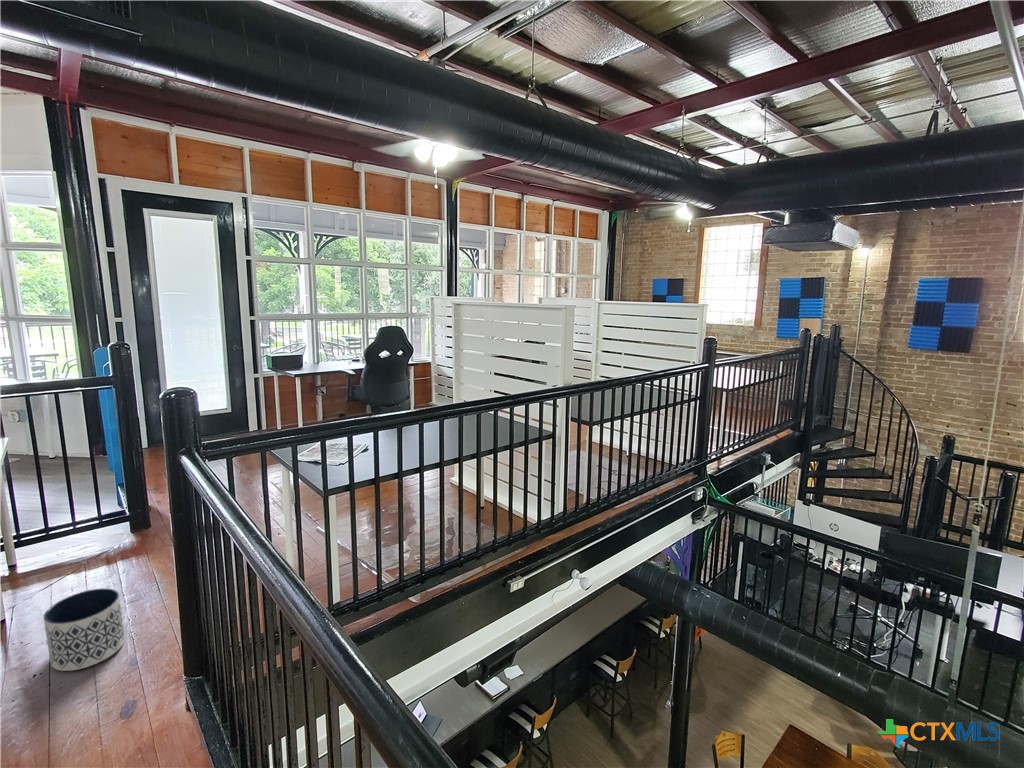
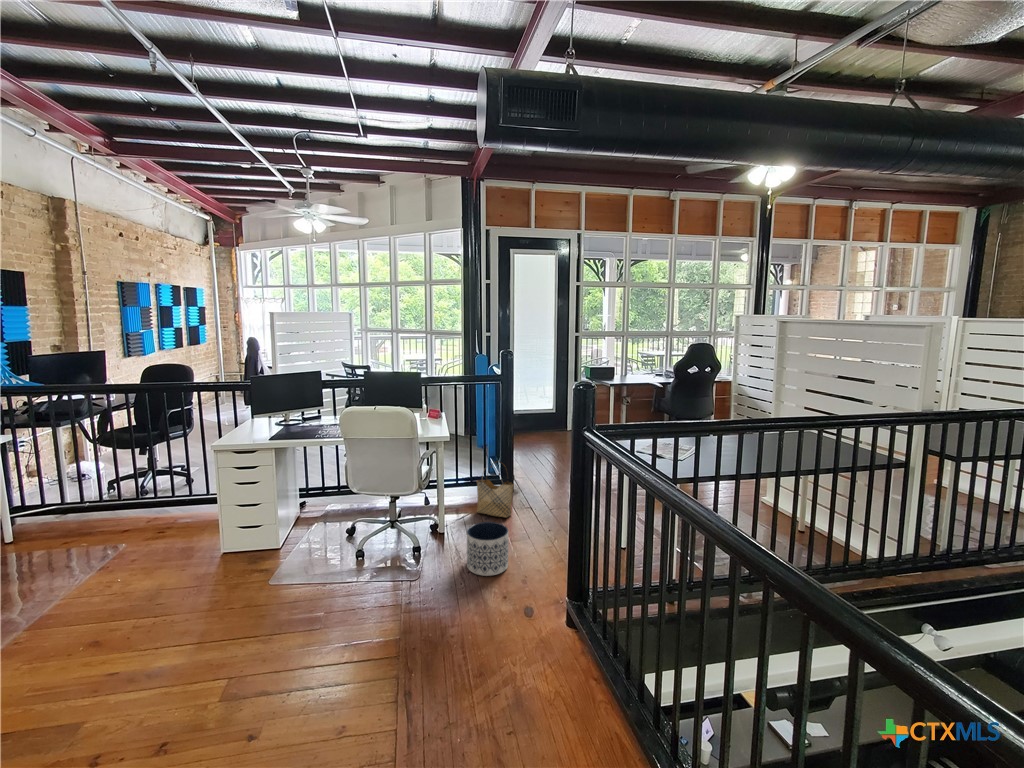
woven basket: none [78,499,143,575] -> present [477,466,514,517]

